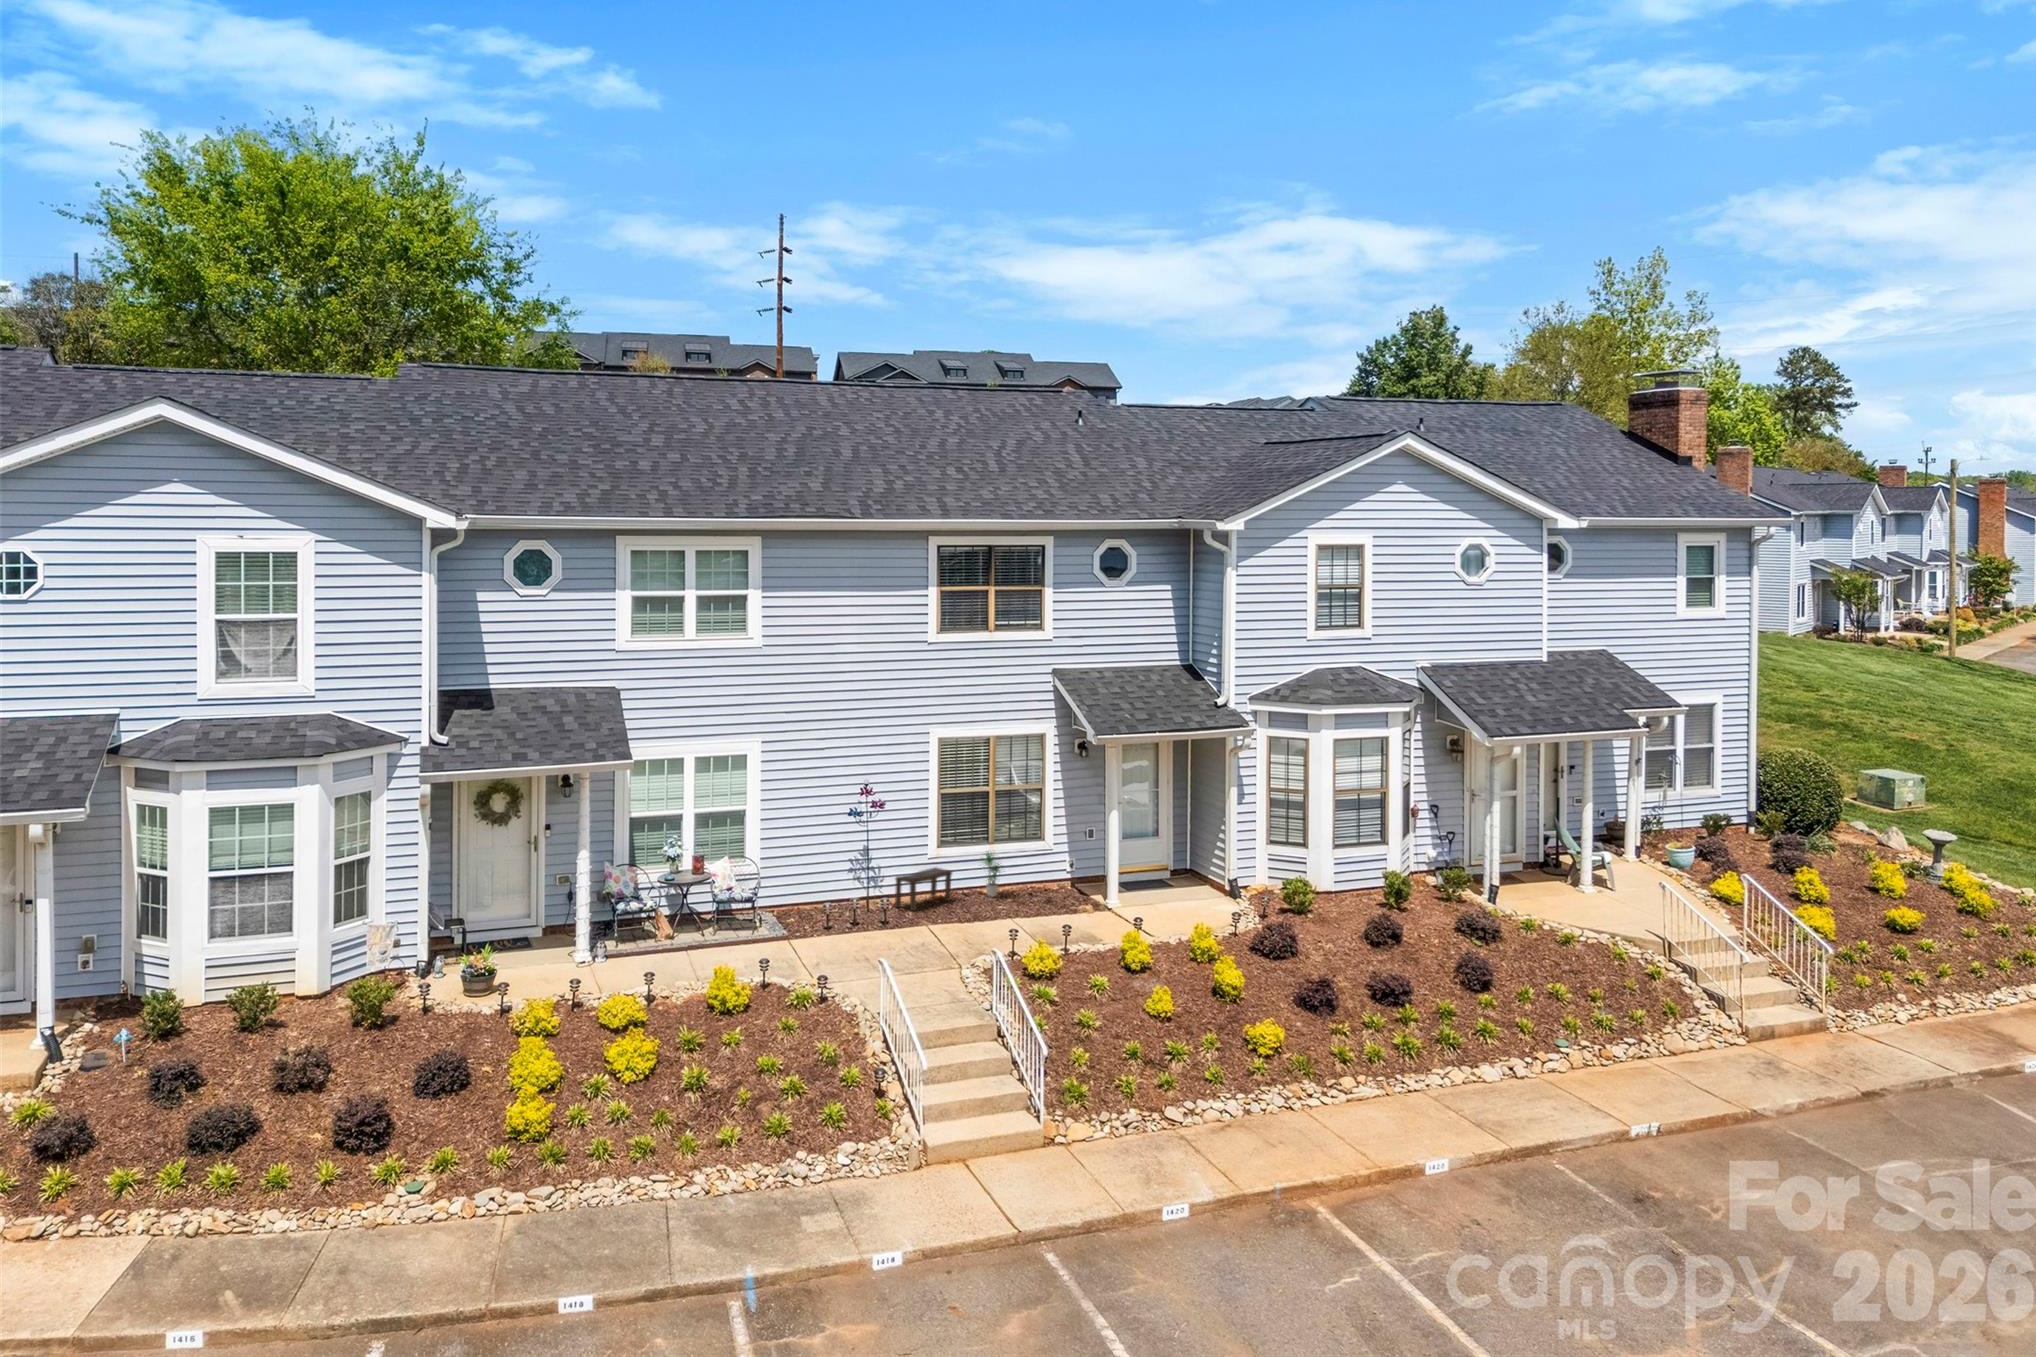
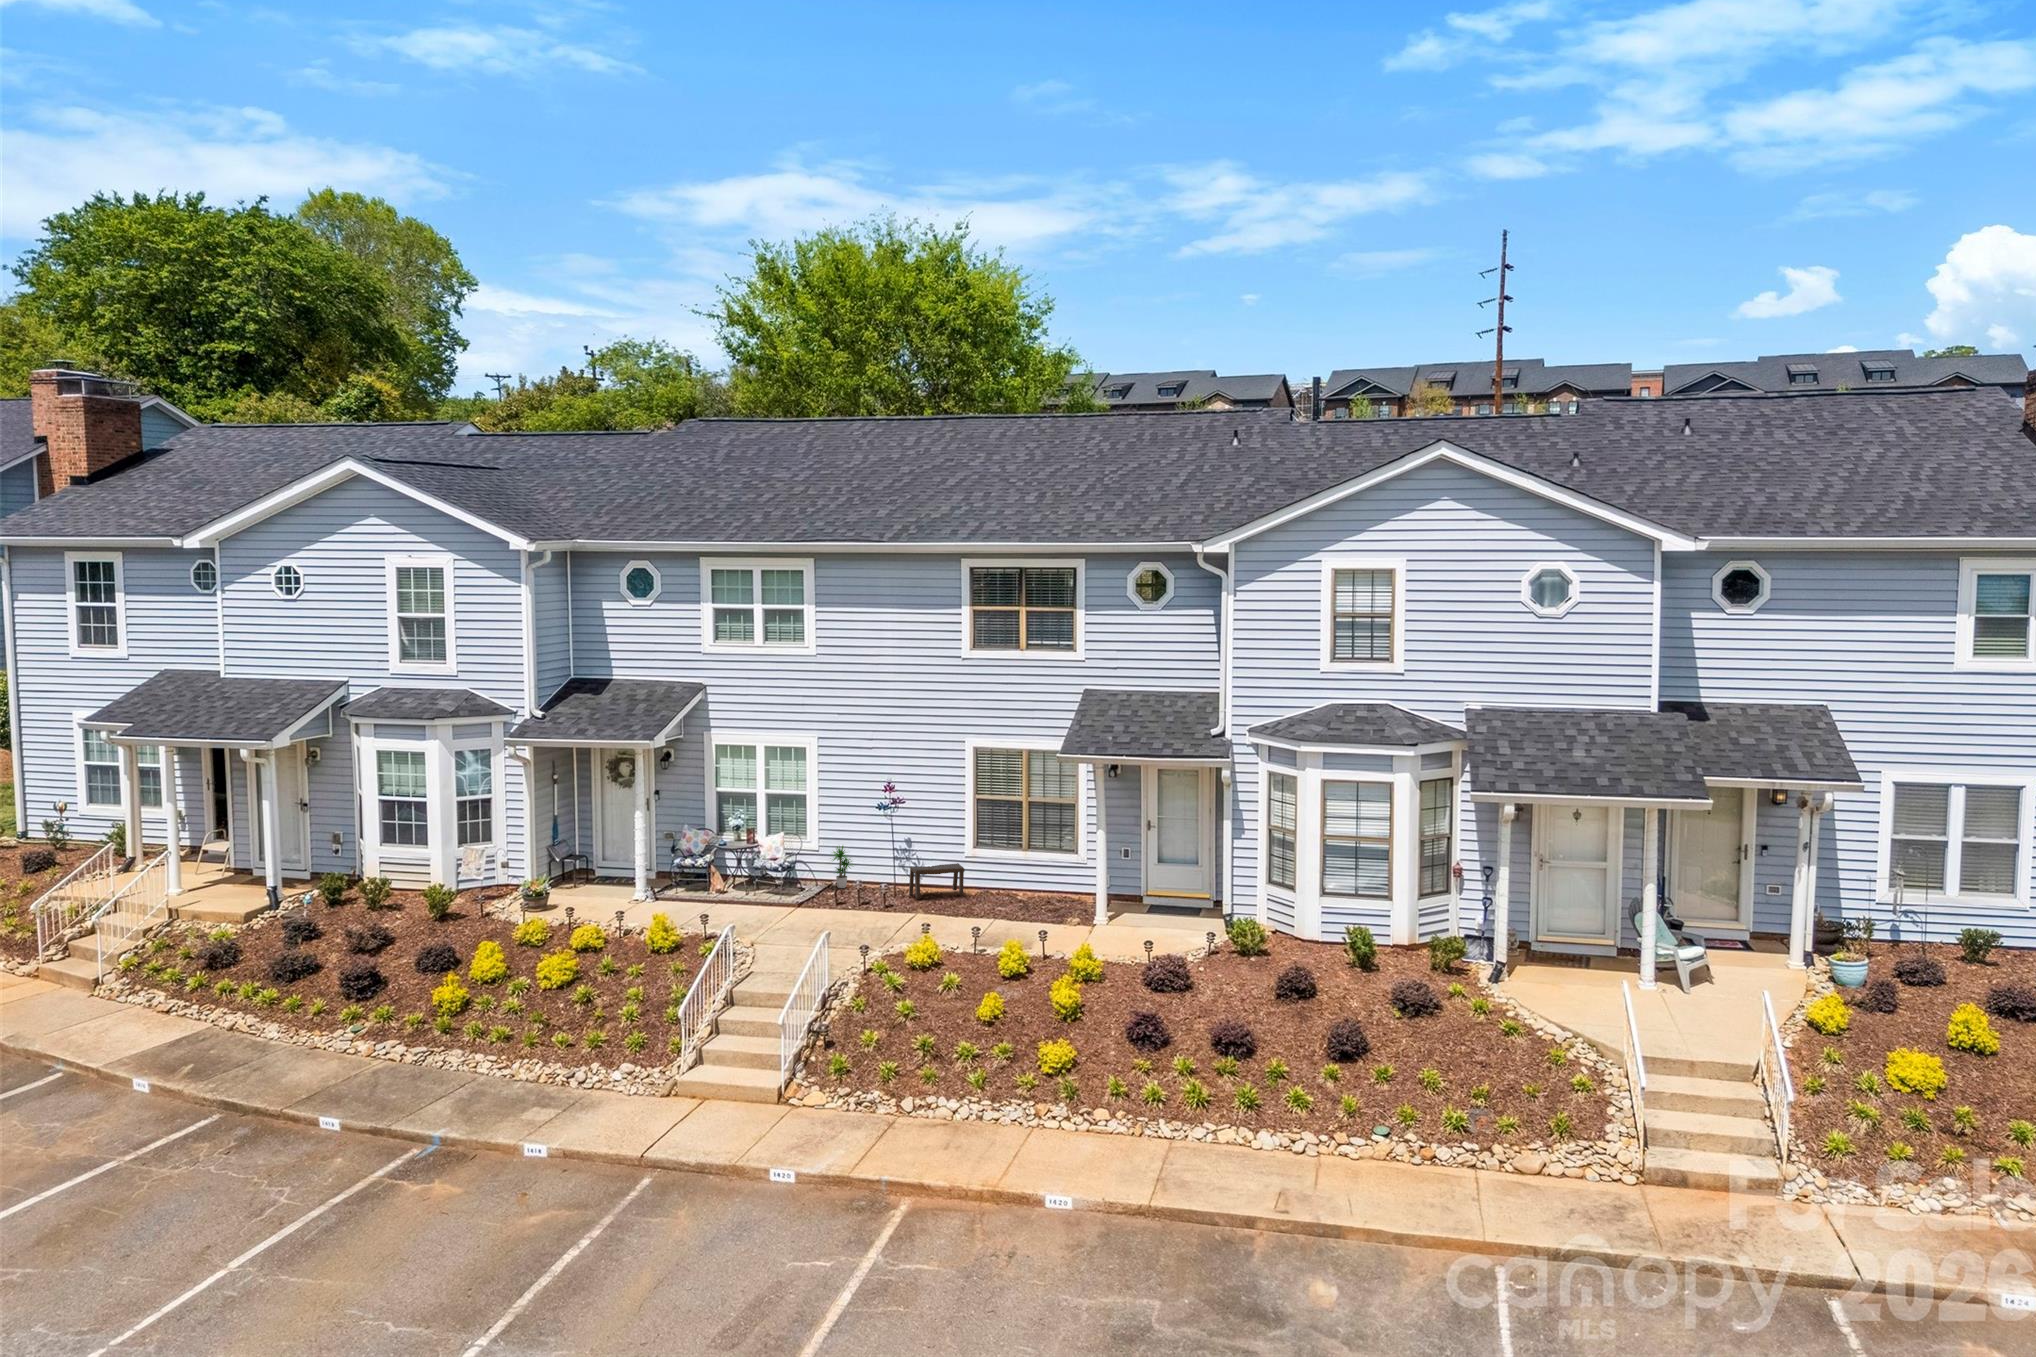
potted plant: present [981,853,1002,897] -> present [833,846,852,888]

